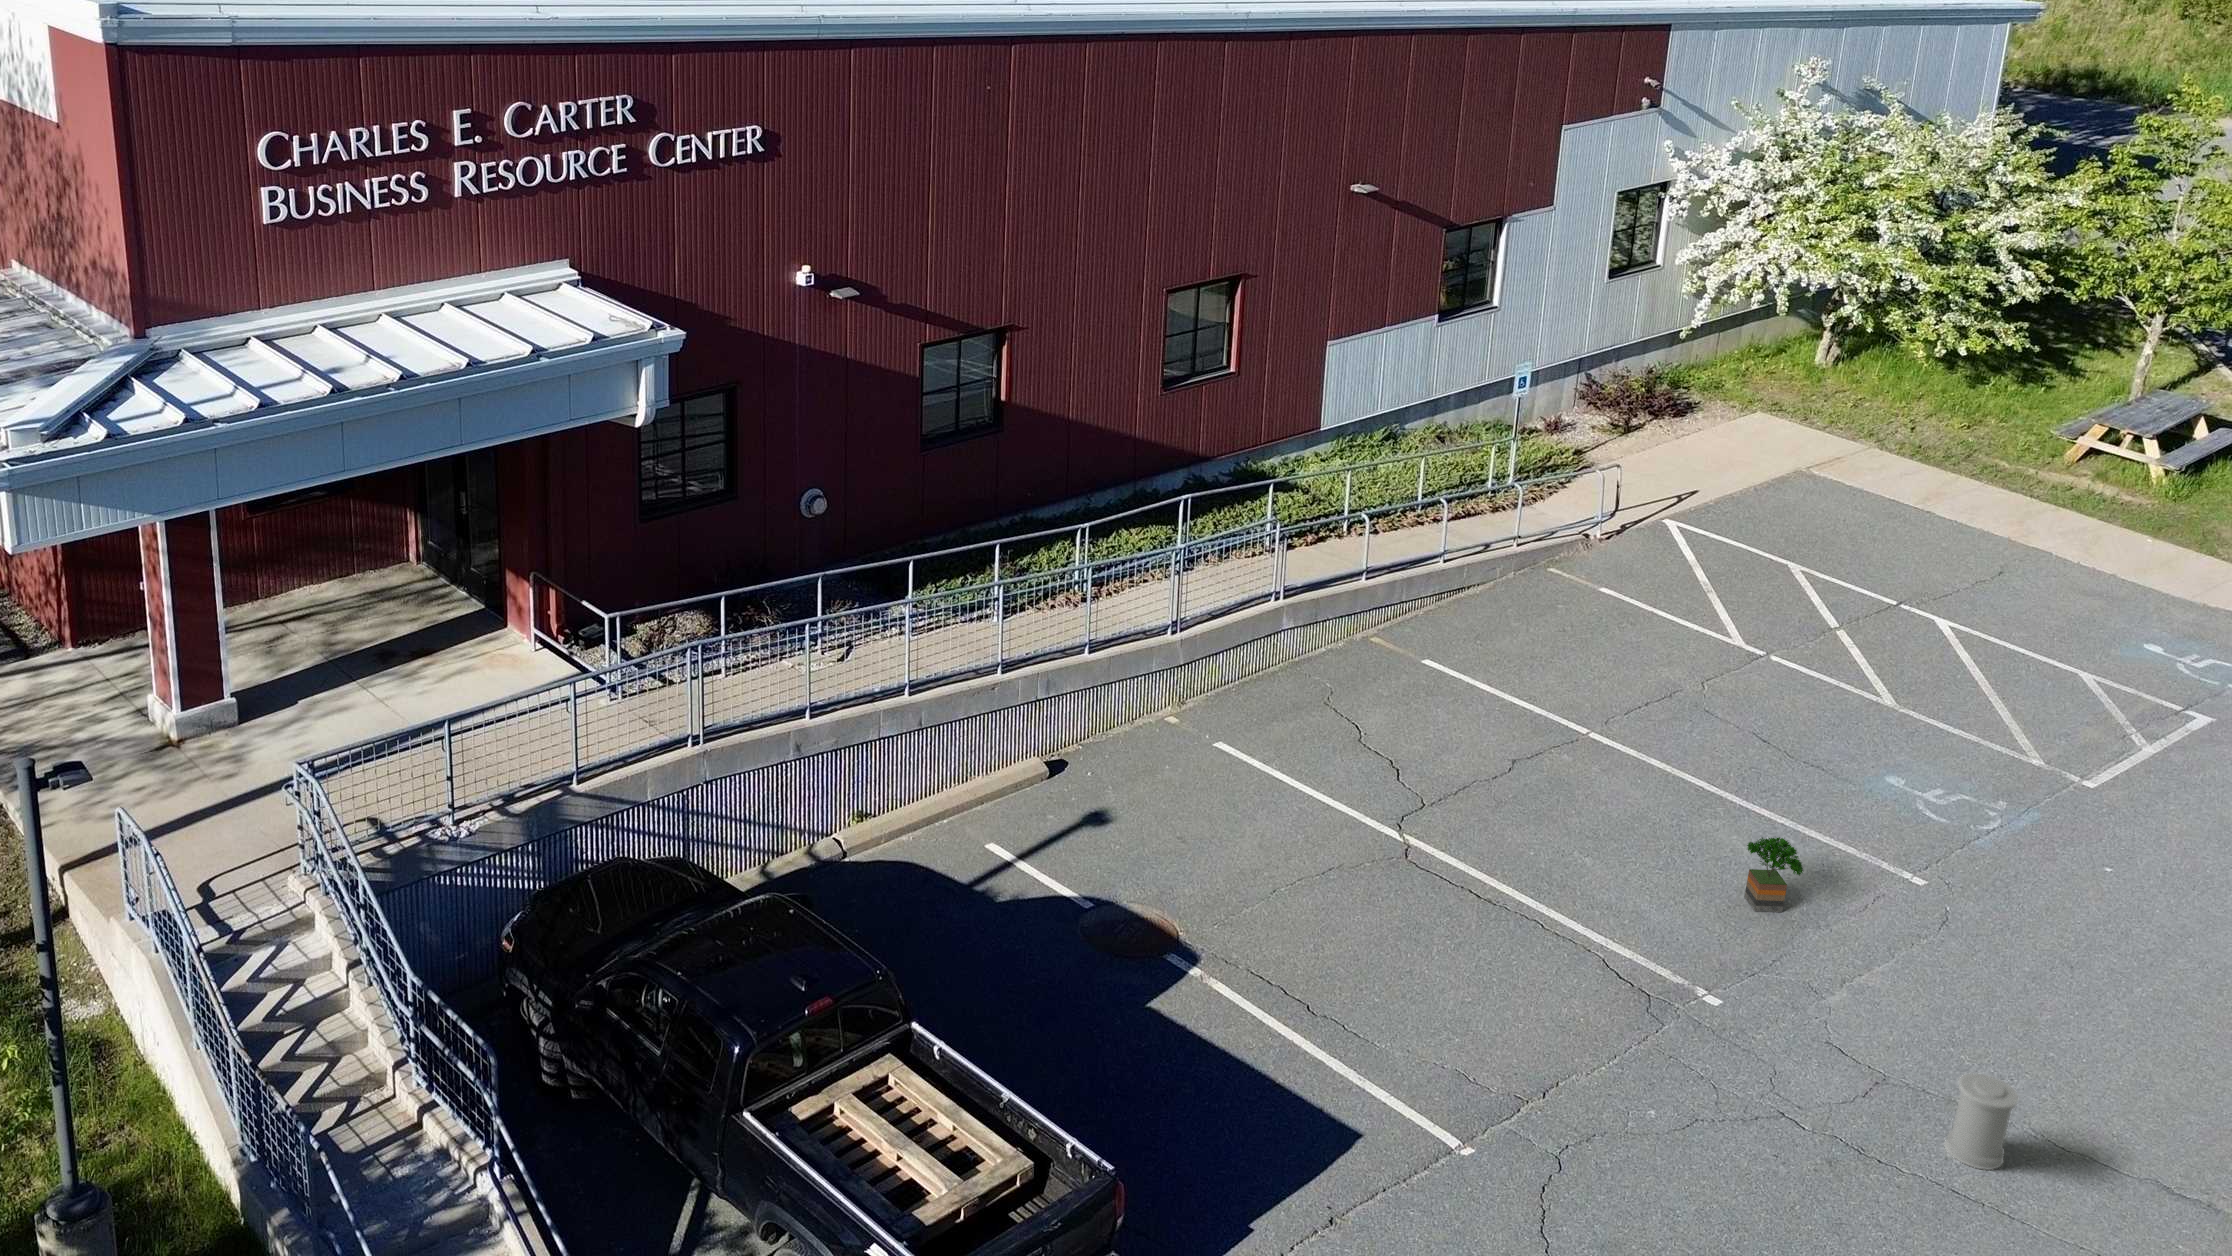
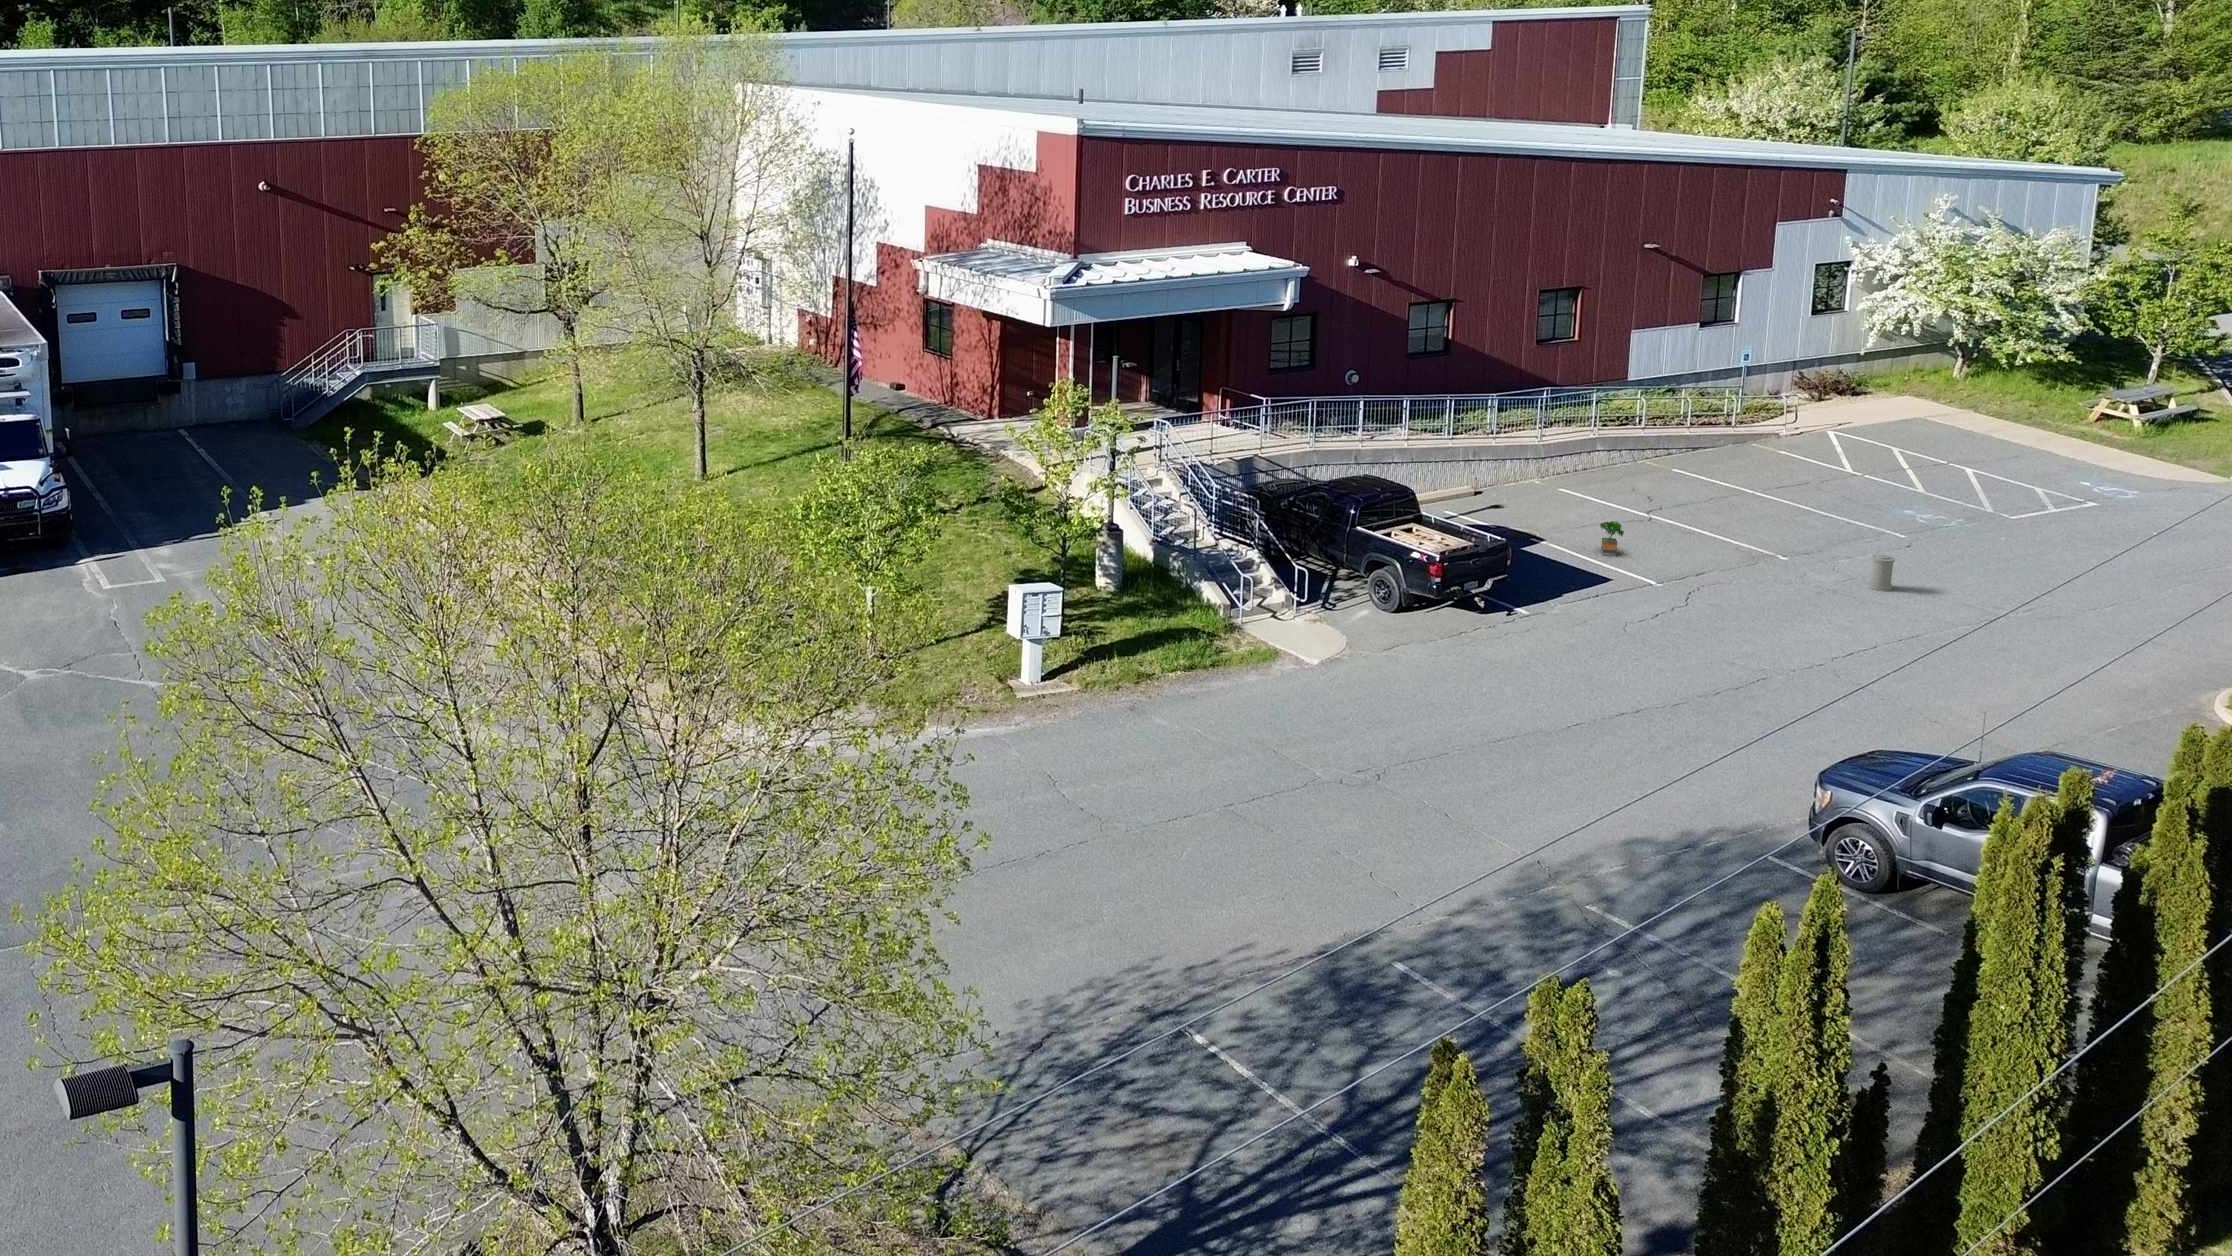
potted tree: present [1744,837,1803,912] -> present [1600,521,1624,556]

